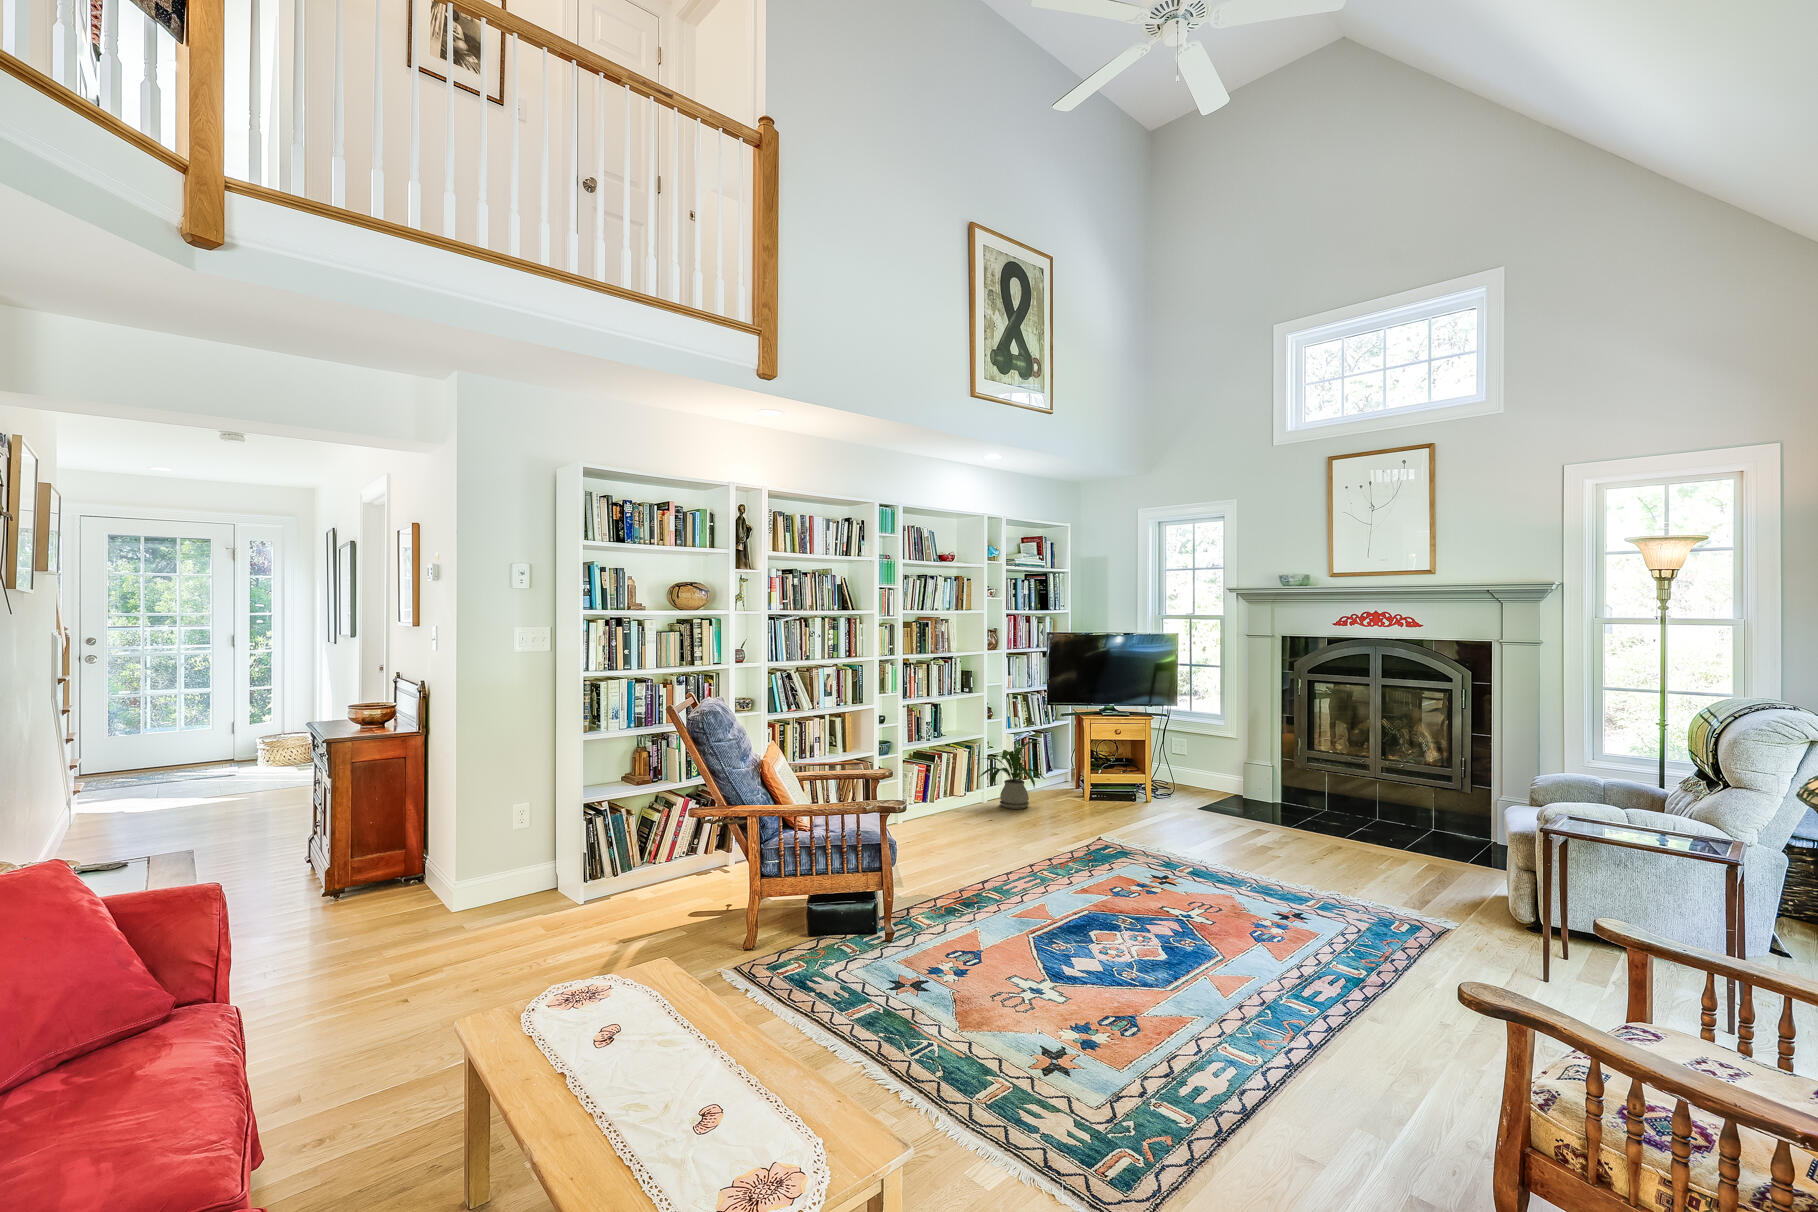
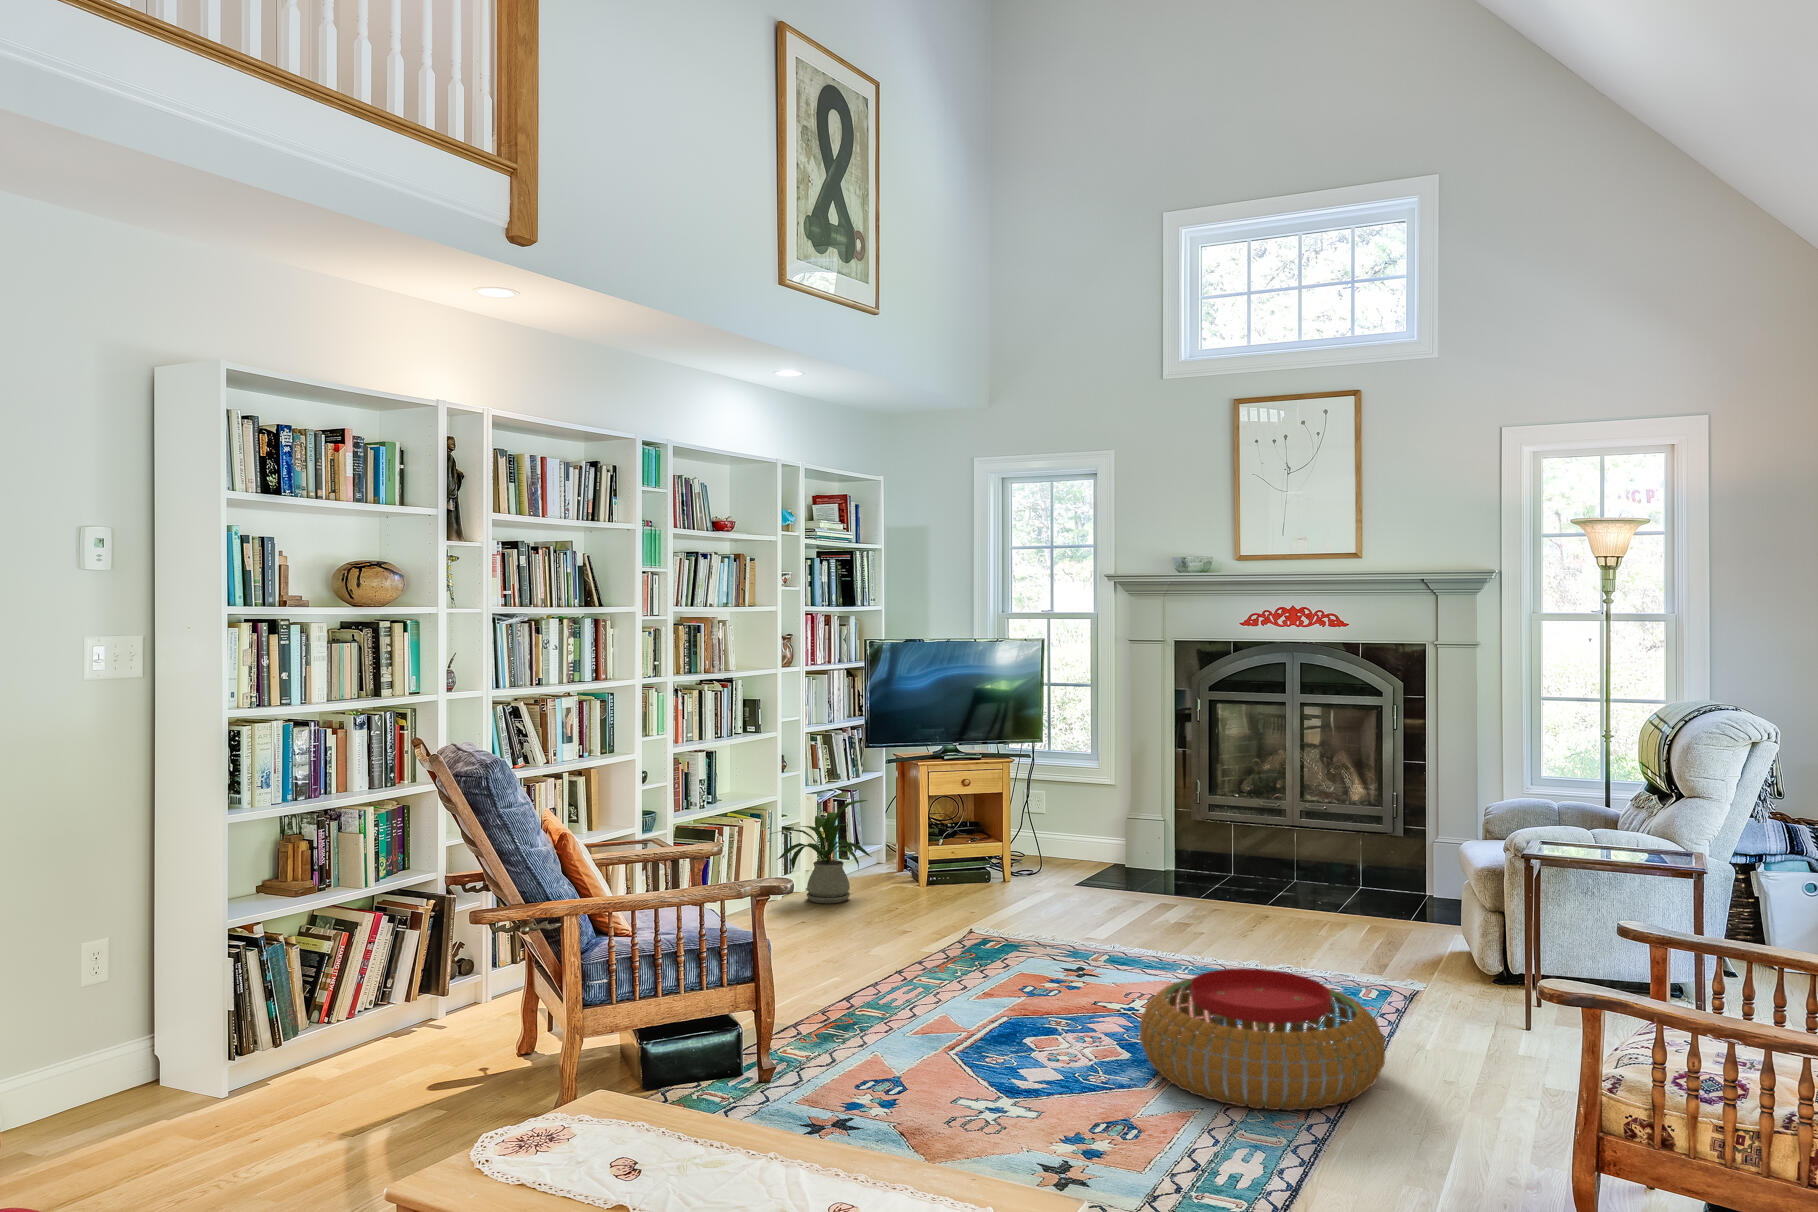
pouf: none [1166,899,1381,1033] -> present [1140,968,1385,1110]

